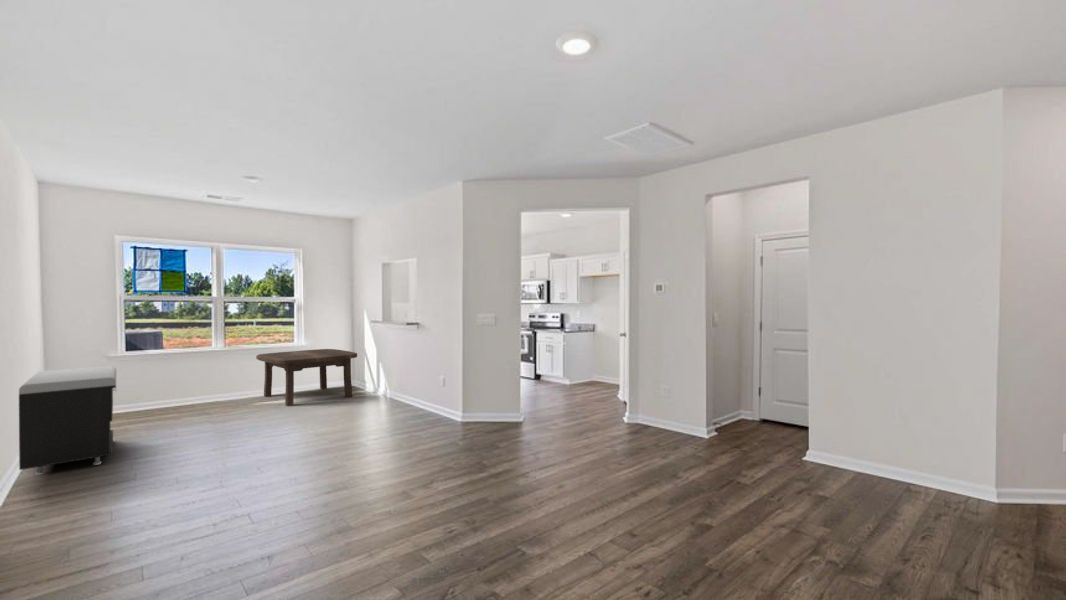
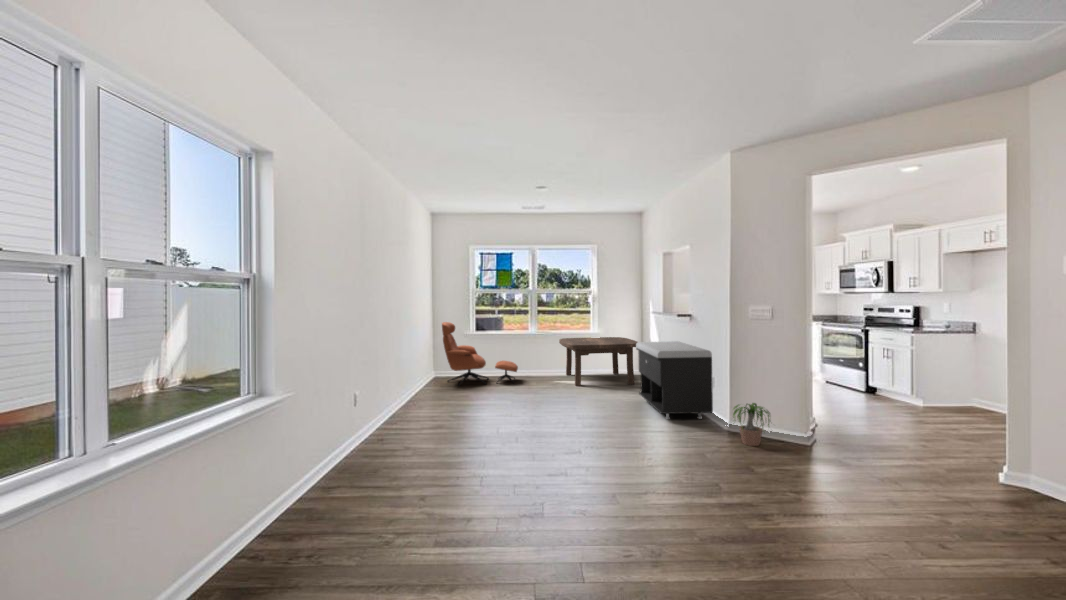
lounge chair: none [76,342,204,428] -> present [442,322,518,386]
storage bench: present [19,366,116,475] -> present [636,341,713,419]
potted plant: none [466,394,505,429] -> present [733,403,770,446]

